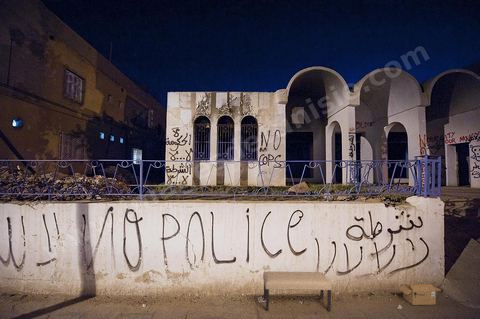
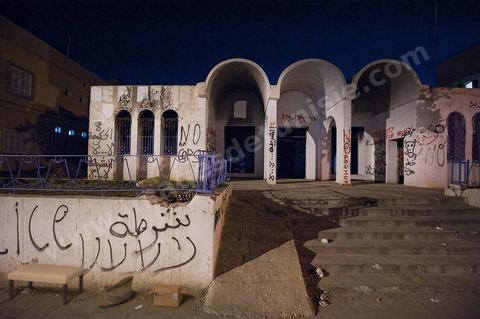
bag: none [360,278,384,310] -> present [100,276,134,307]

